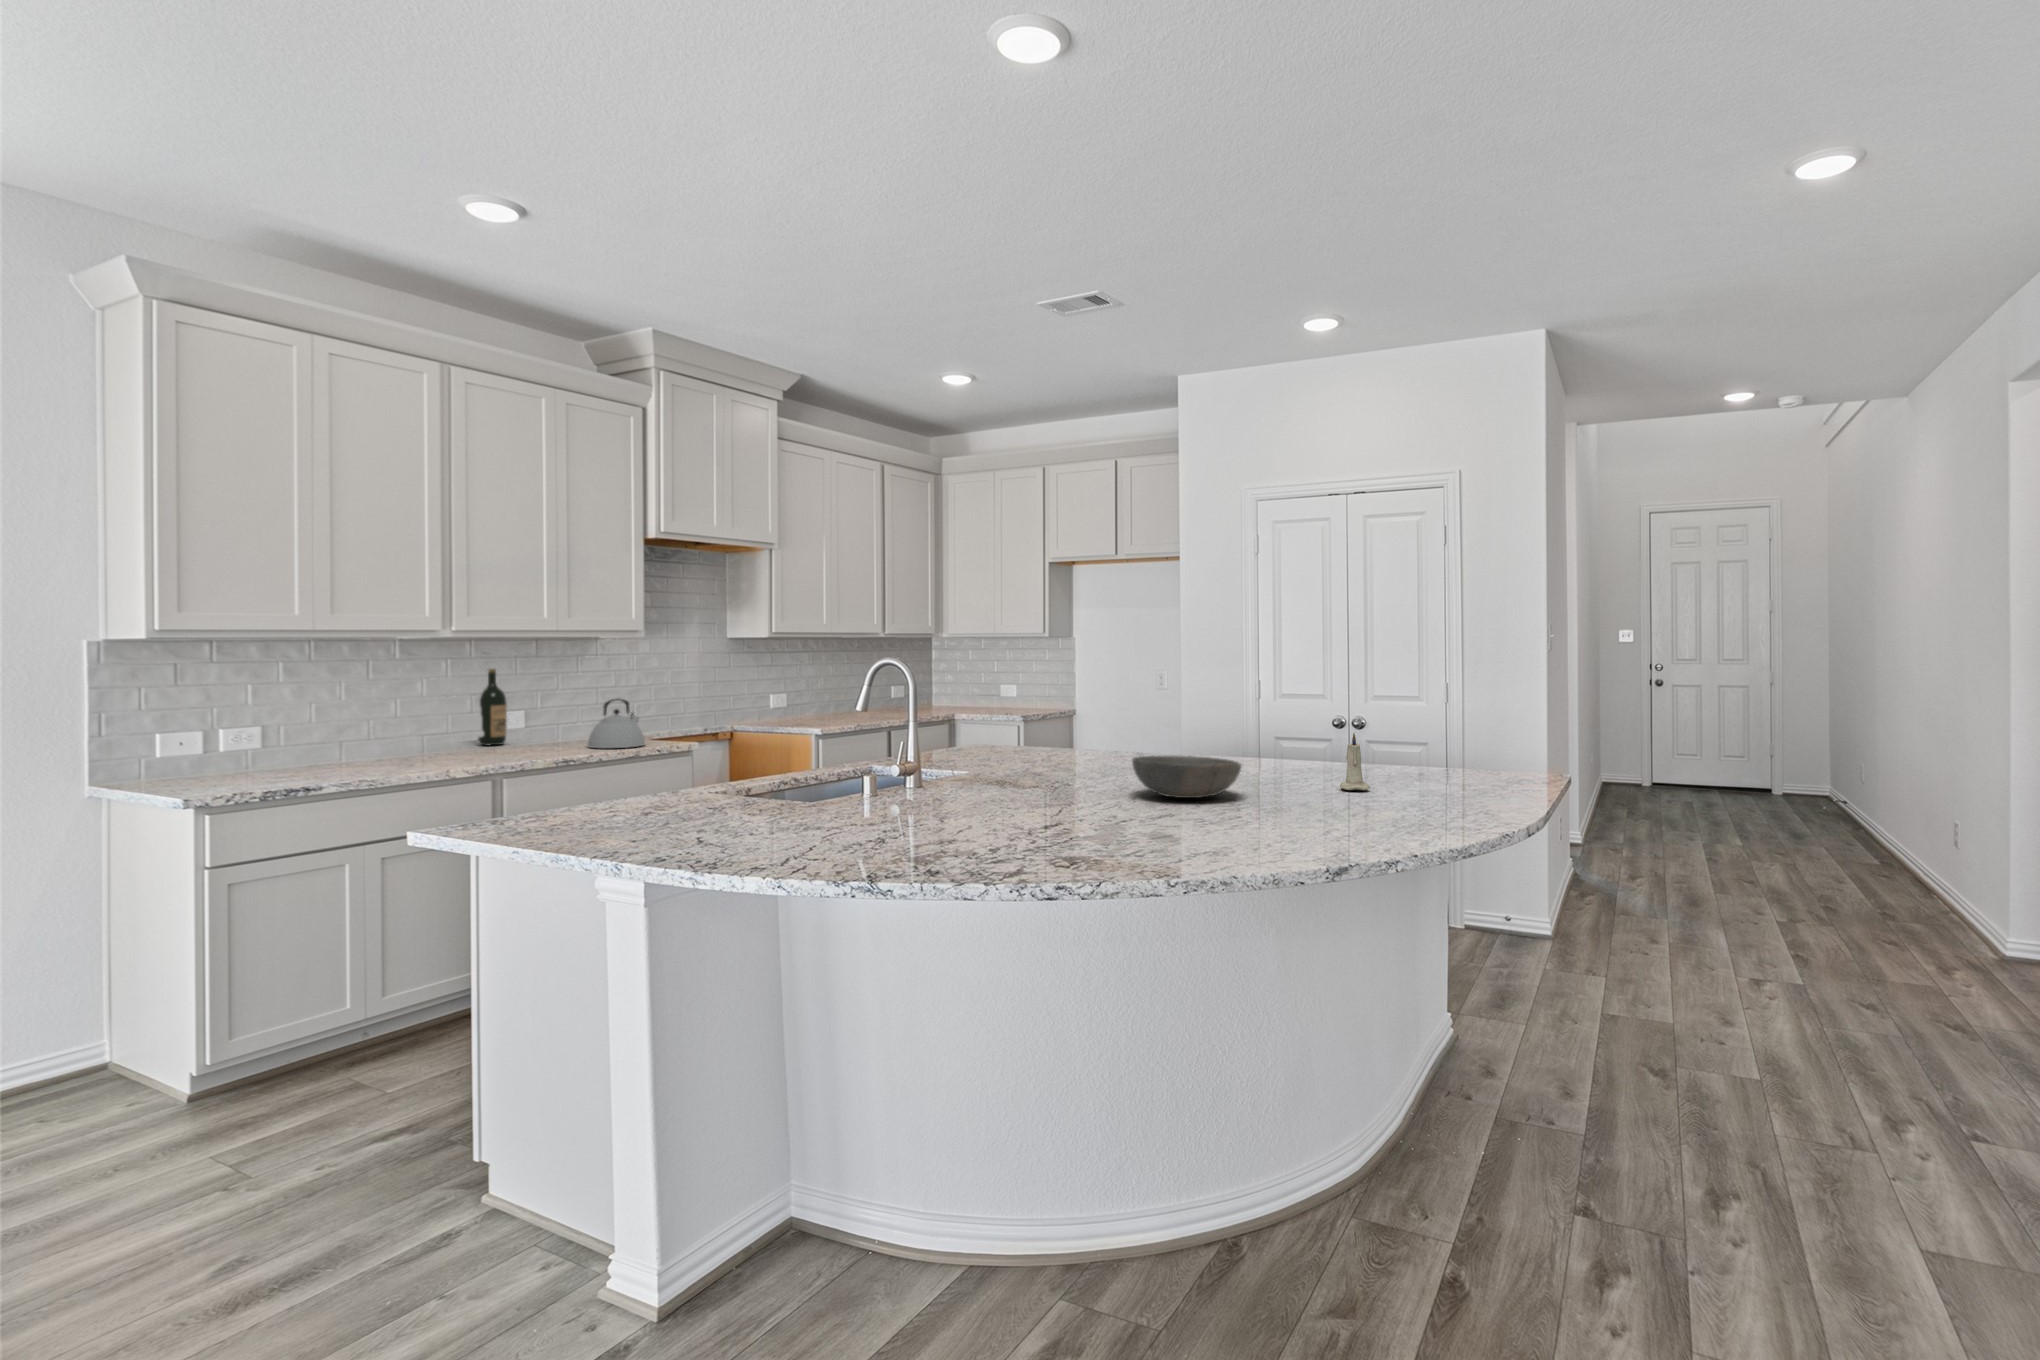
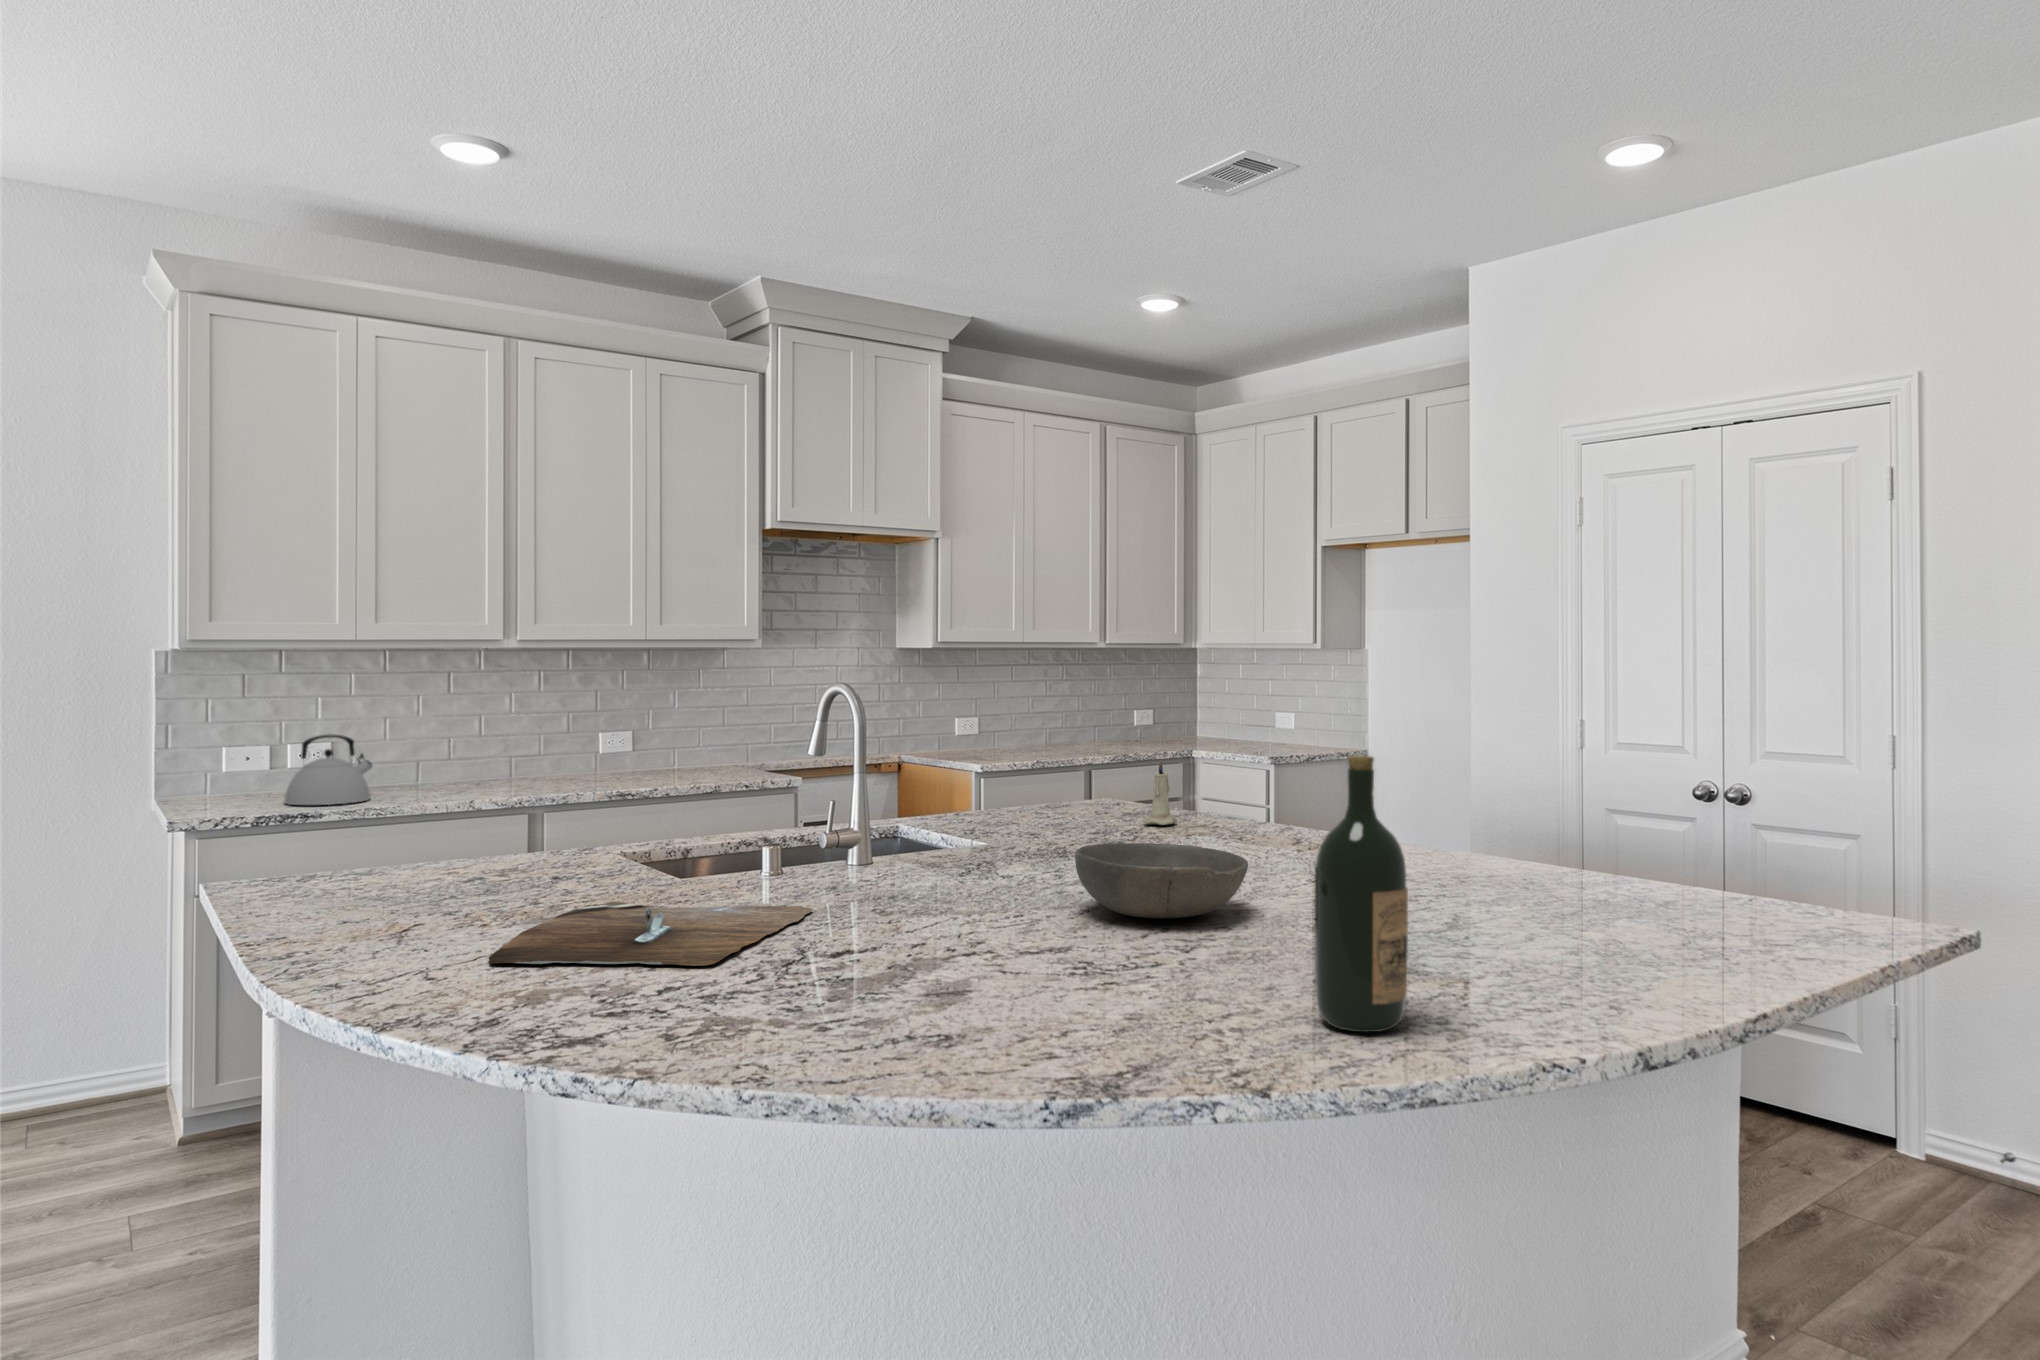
wine bottle: present [478,669,507,745] -> present [1315,756,1408,1032]
kettle: present [588,699,645,748] -> present [285,735,372,805]
candle: present [1340,733,1370,790] -> present [1143,760,1178,825]
cutting board: none [808,808,997,848] -> present [489,902,813,966]

